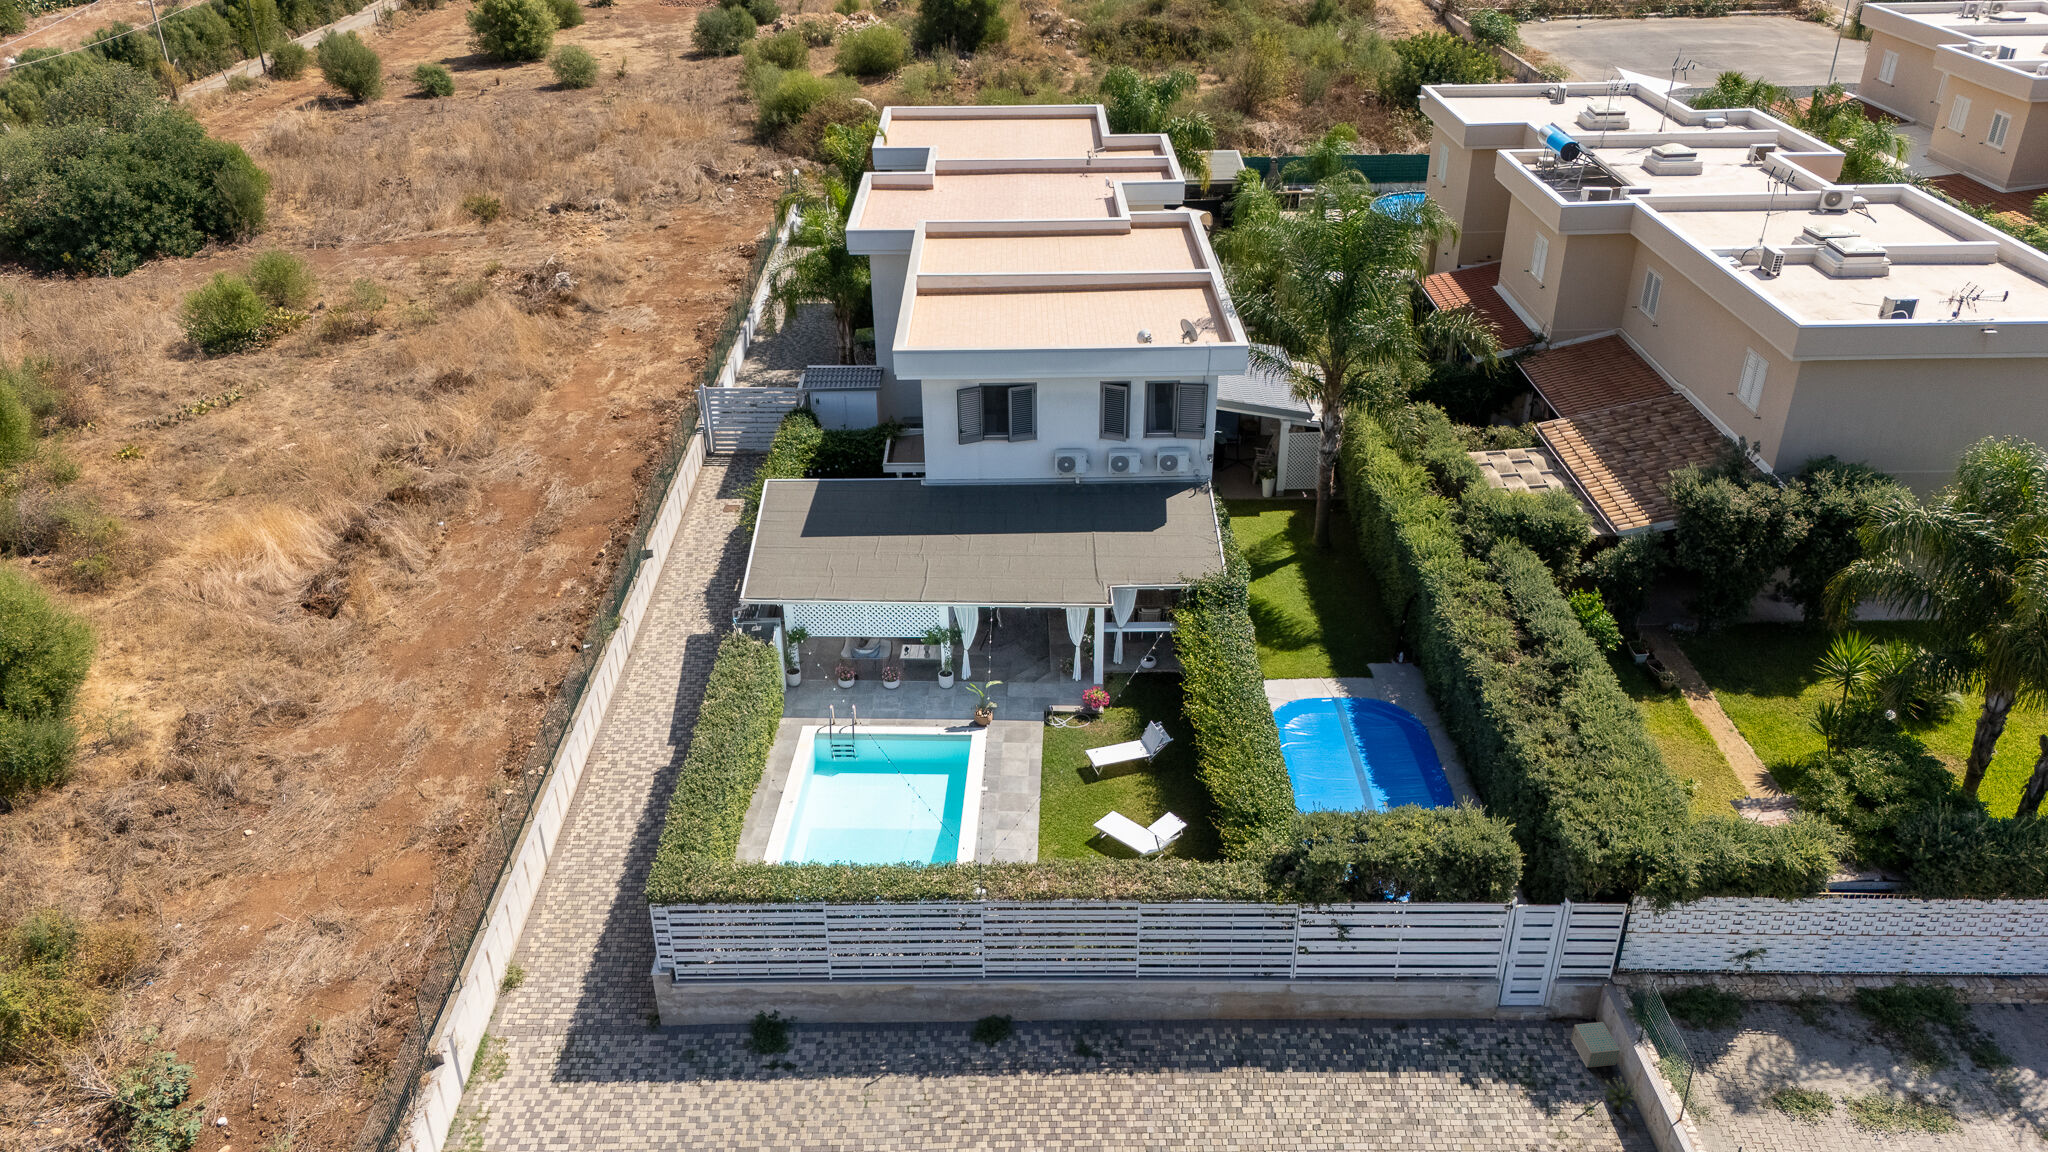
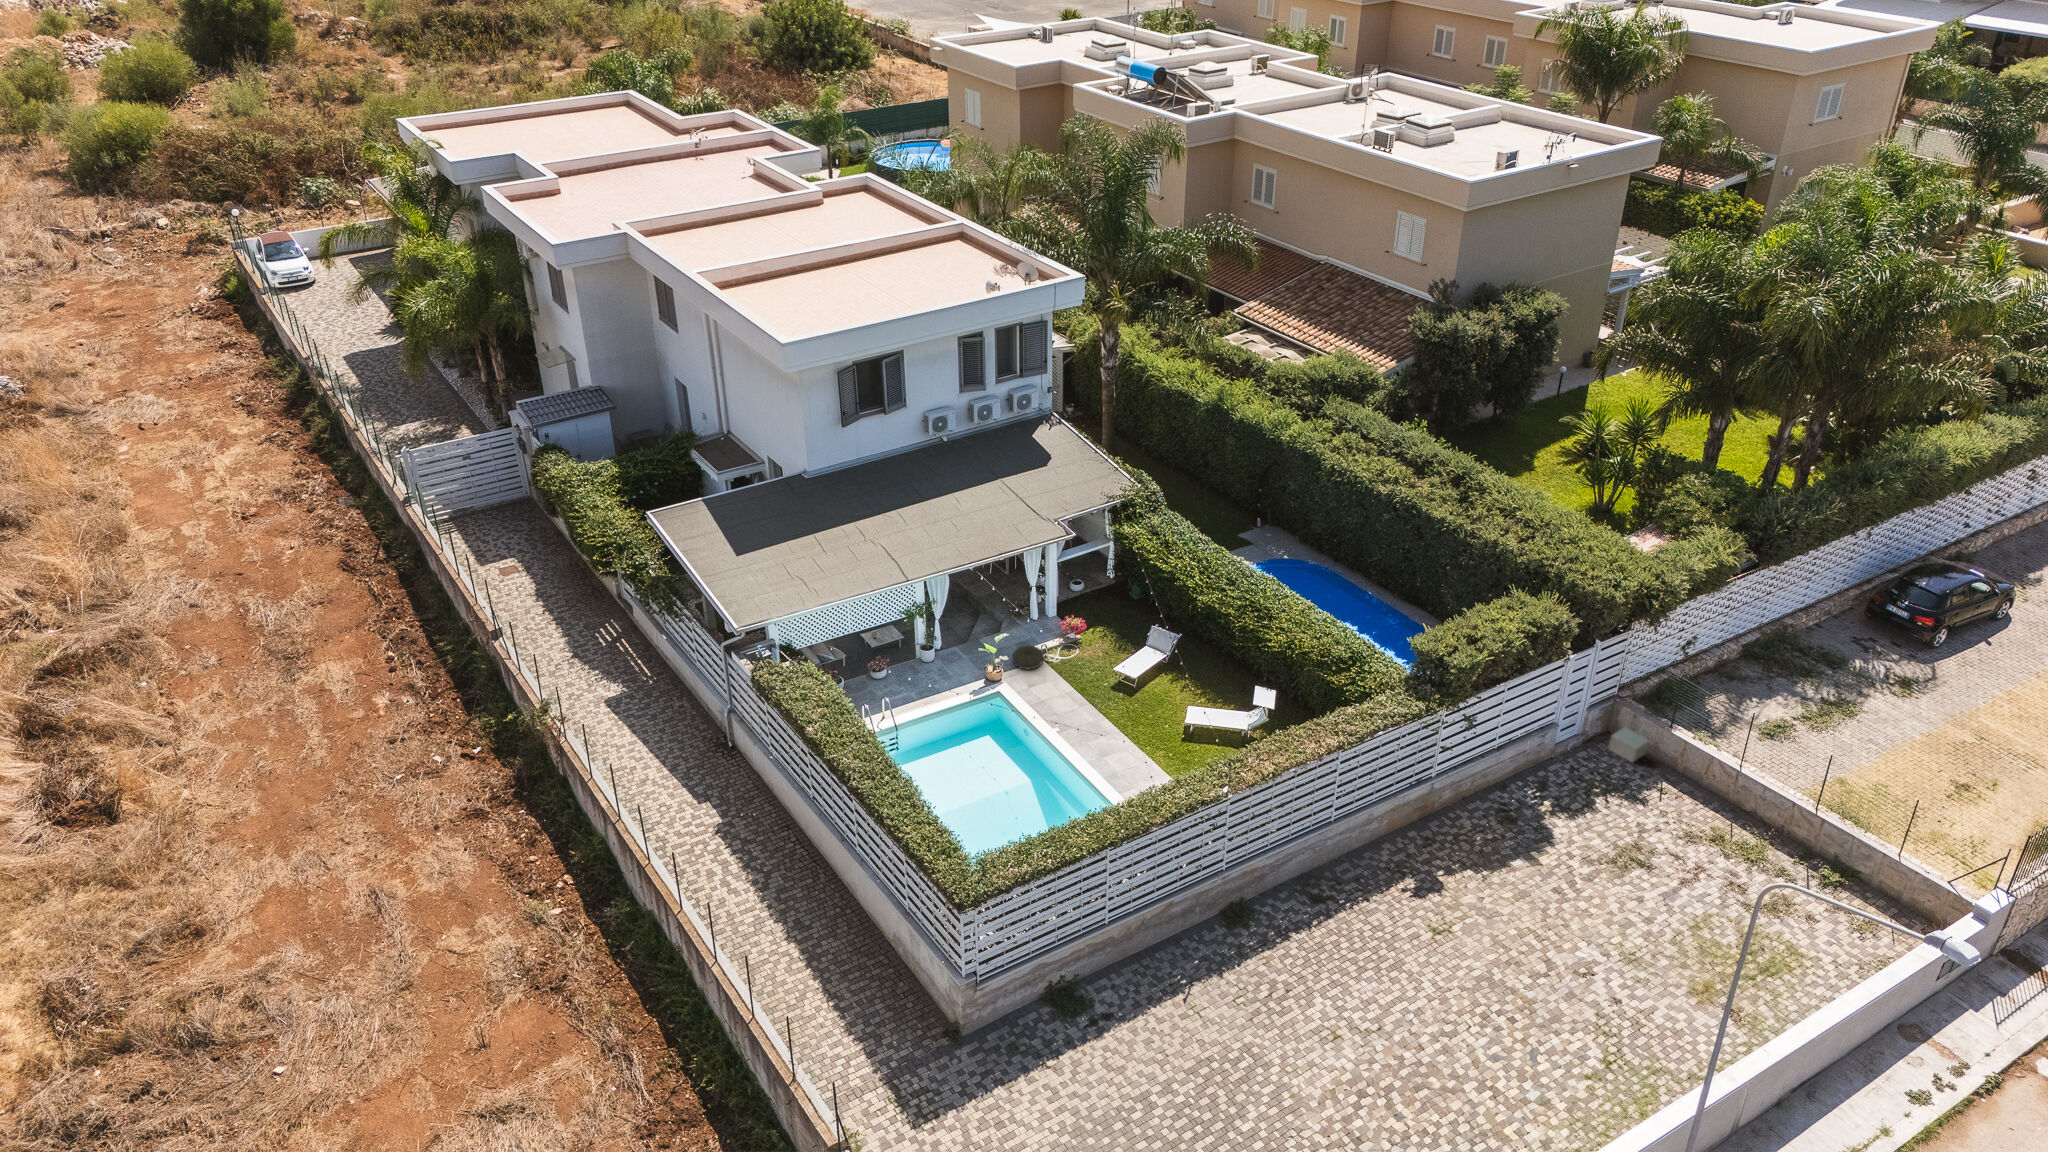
pouf: none [1019,700,1051,725] -> present [1013,645,1044,670]
potted plant: present [1606,1076,1638,1114] -> none [1661,755,1692,784]

